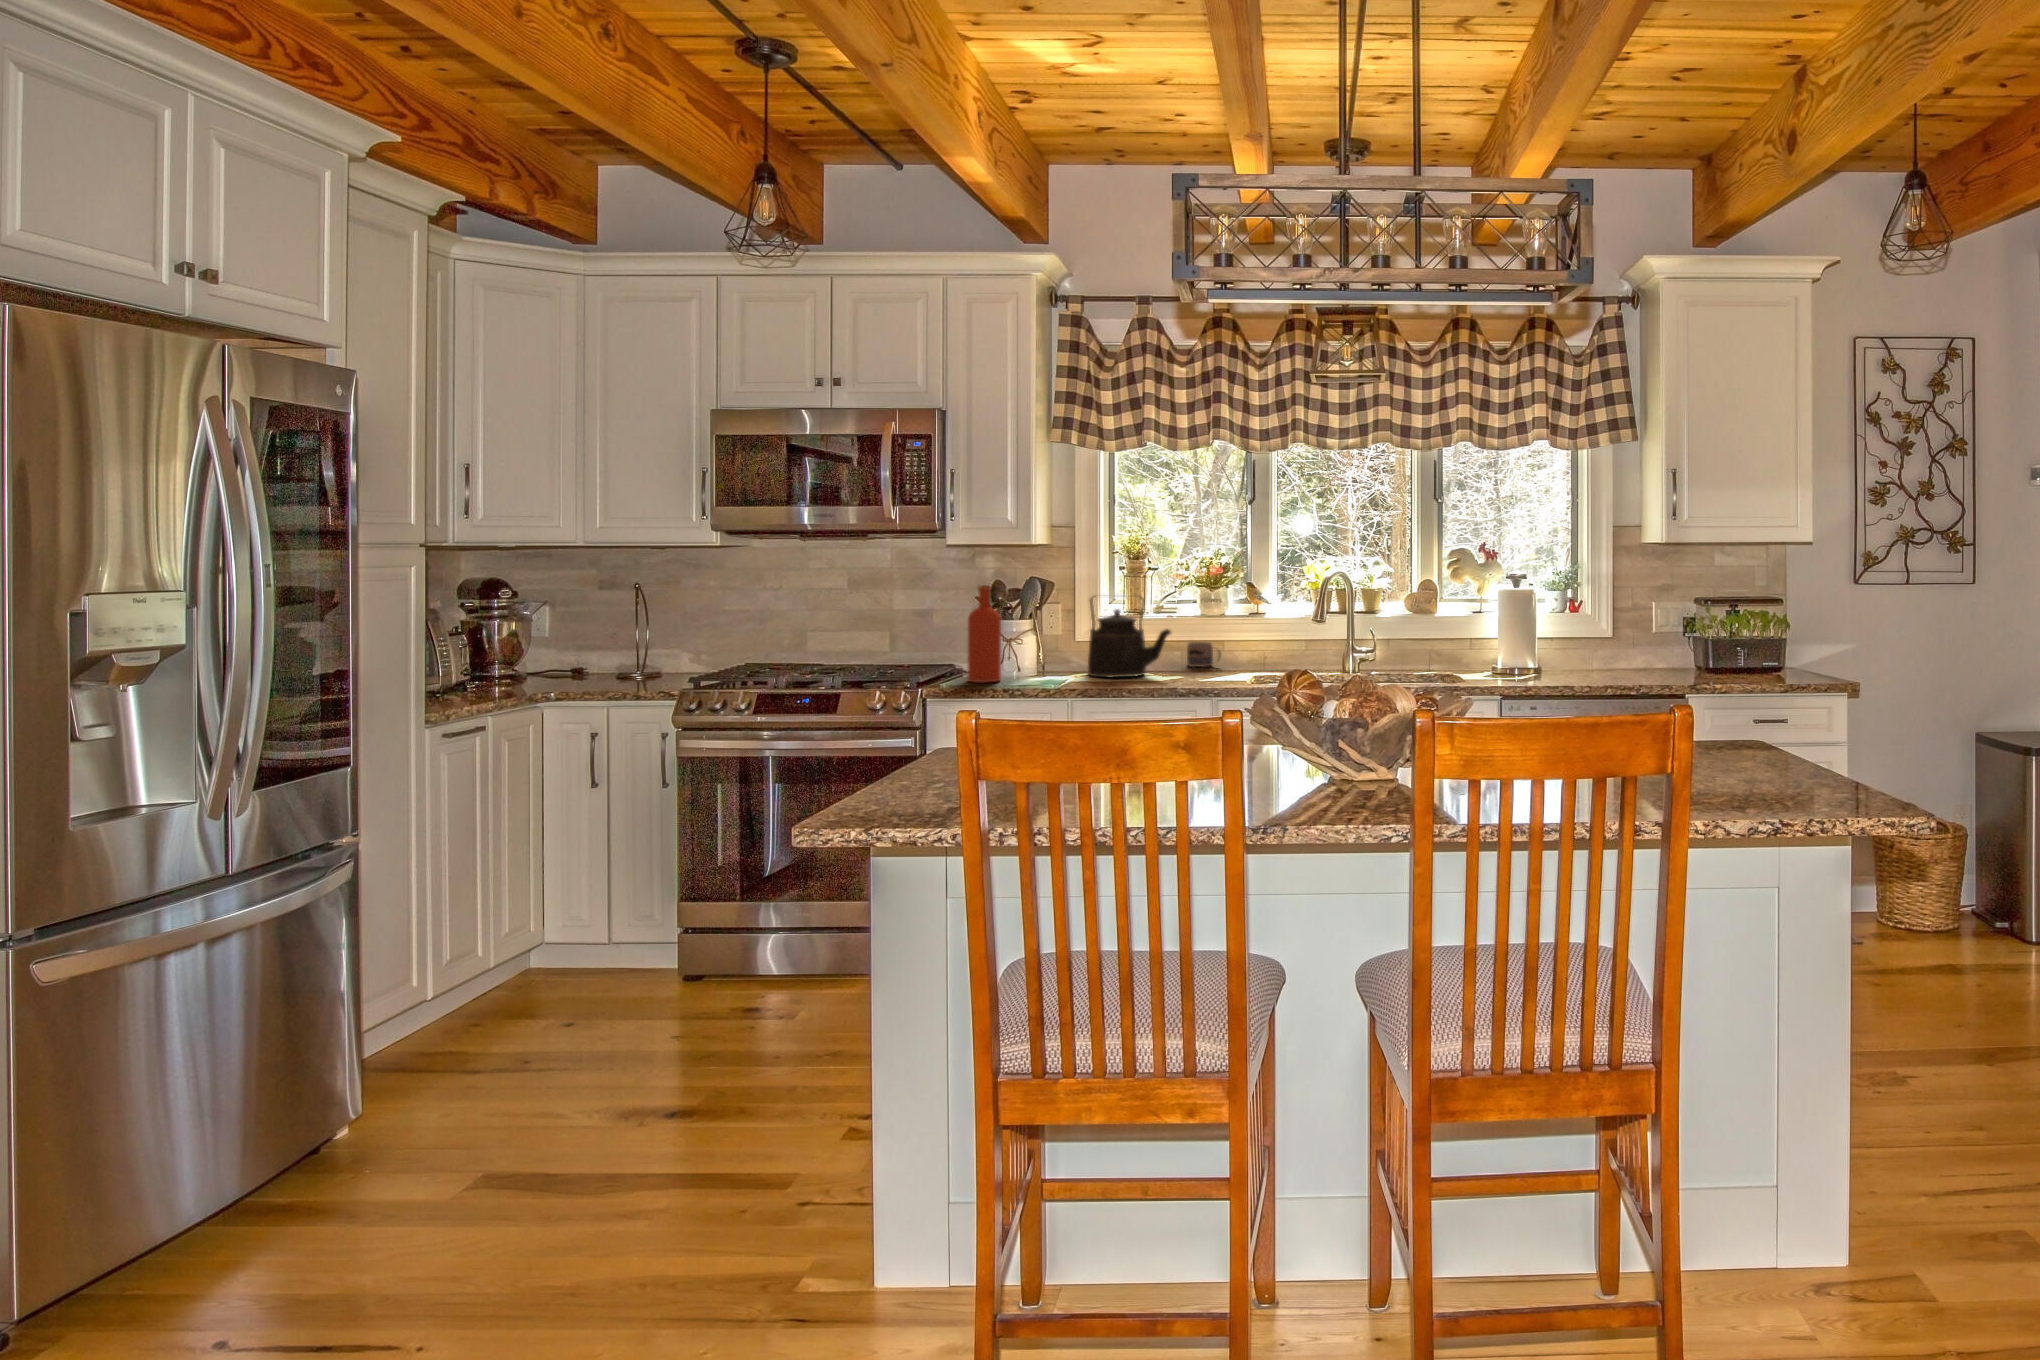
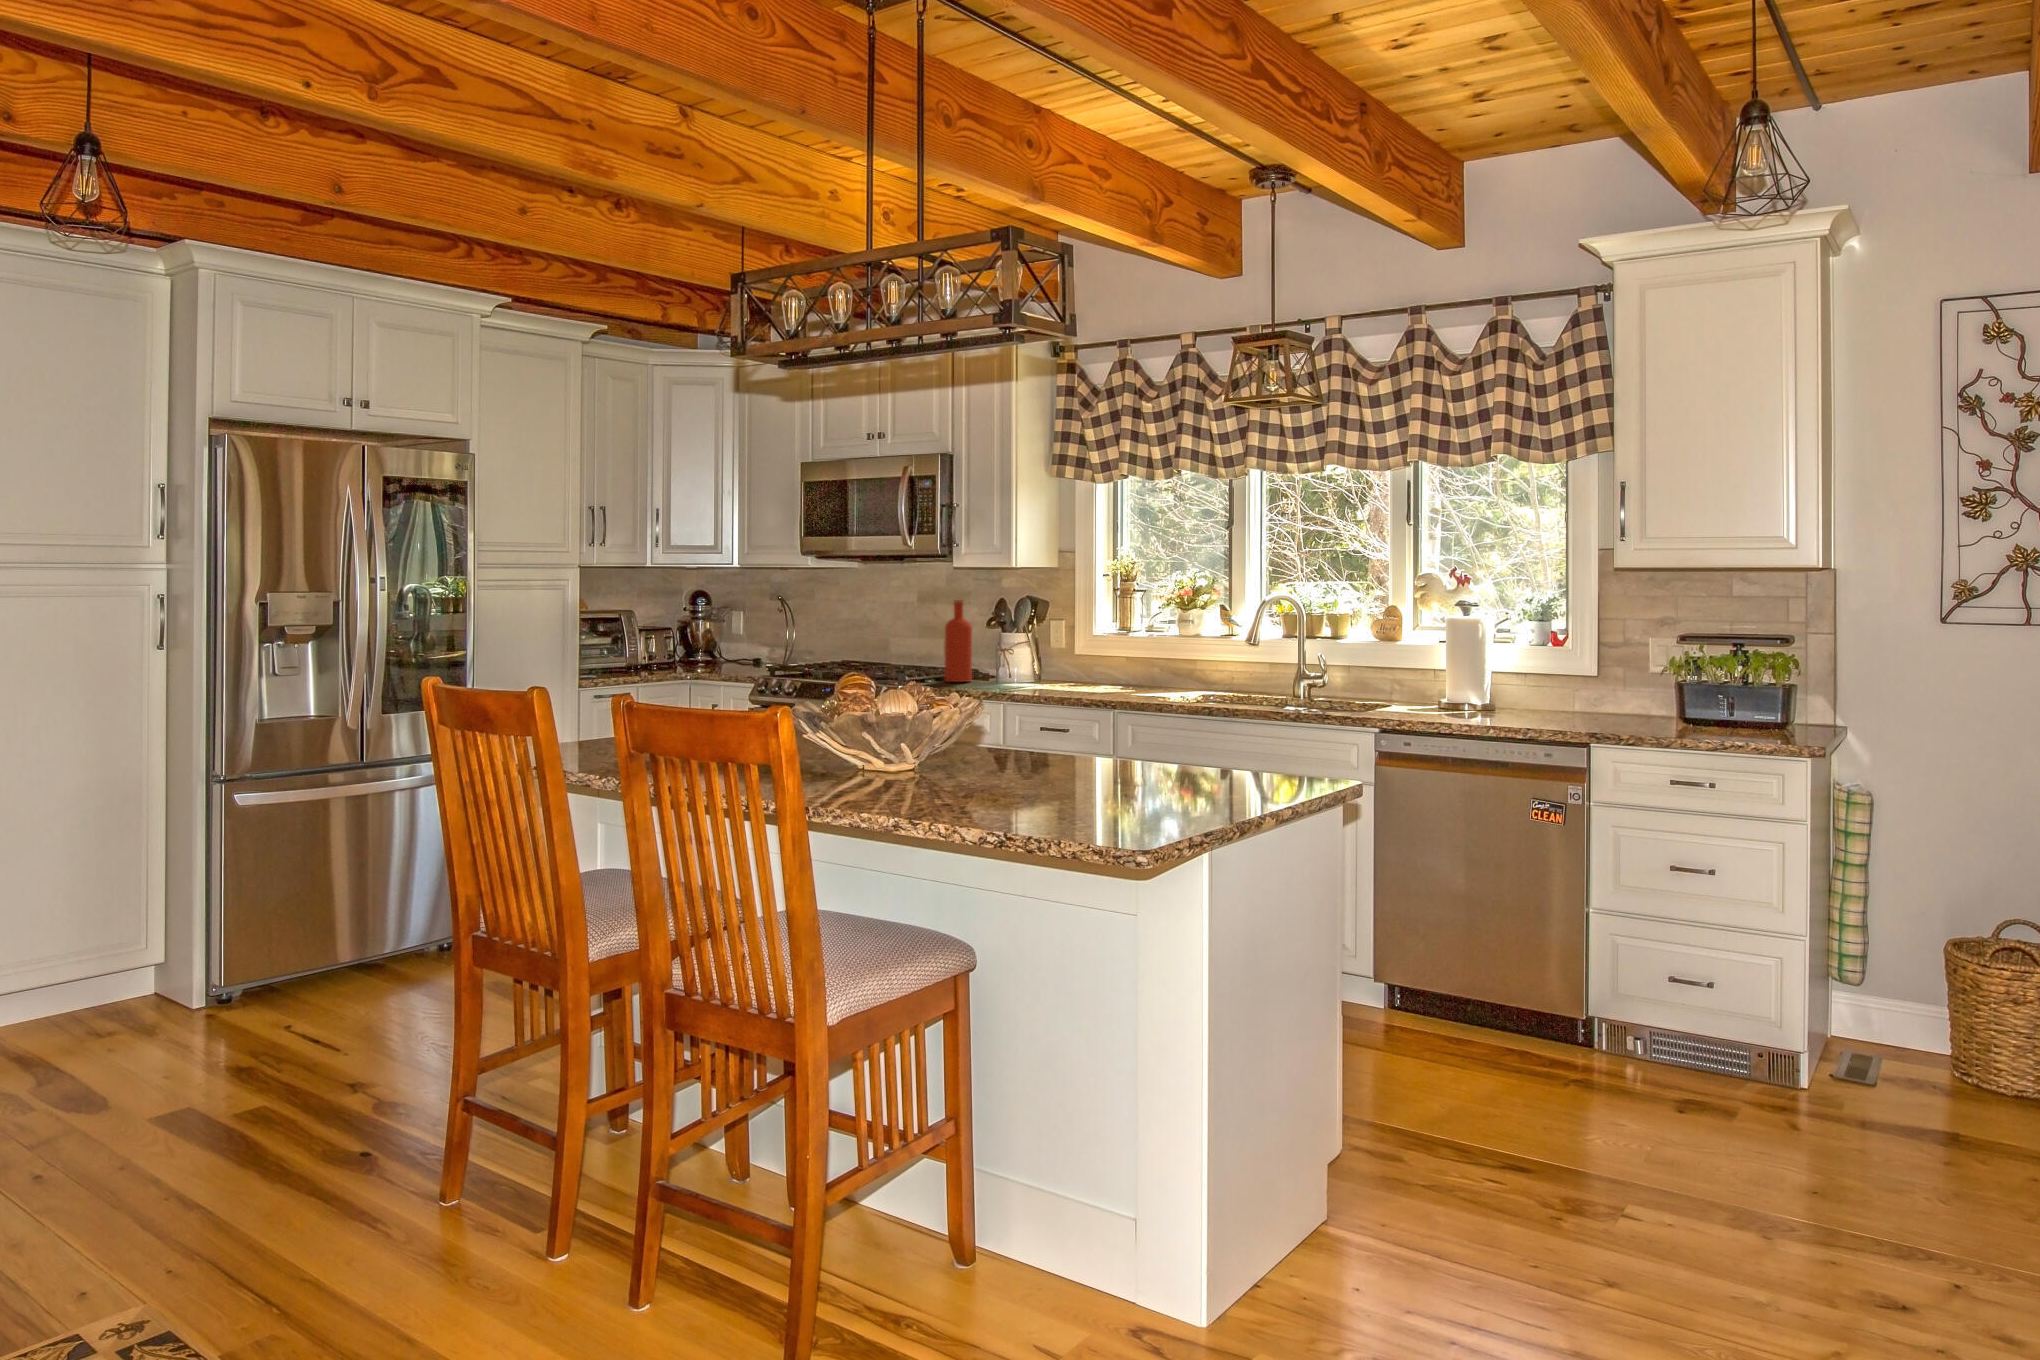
kettle: present [1088,596,1171,677] -> none [1050,611,1116,685]
mug: present [1187,642,1221,667] -> none [1155,658,1184,681]

